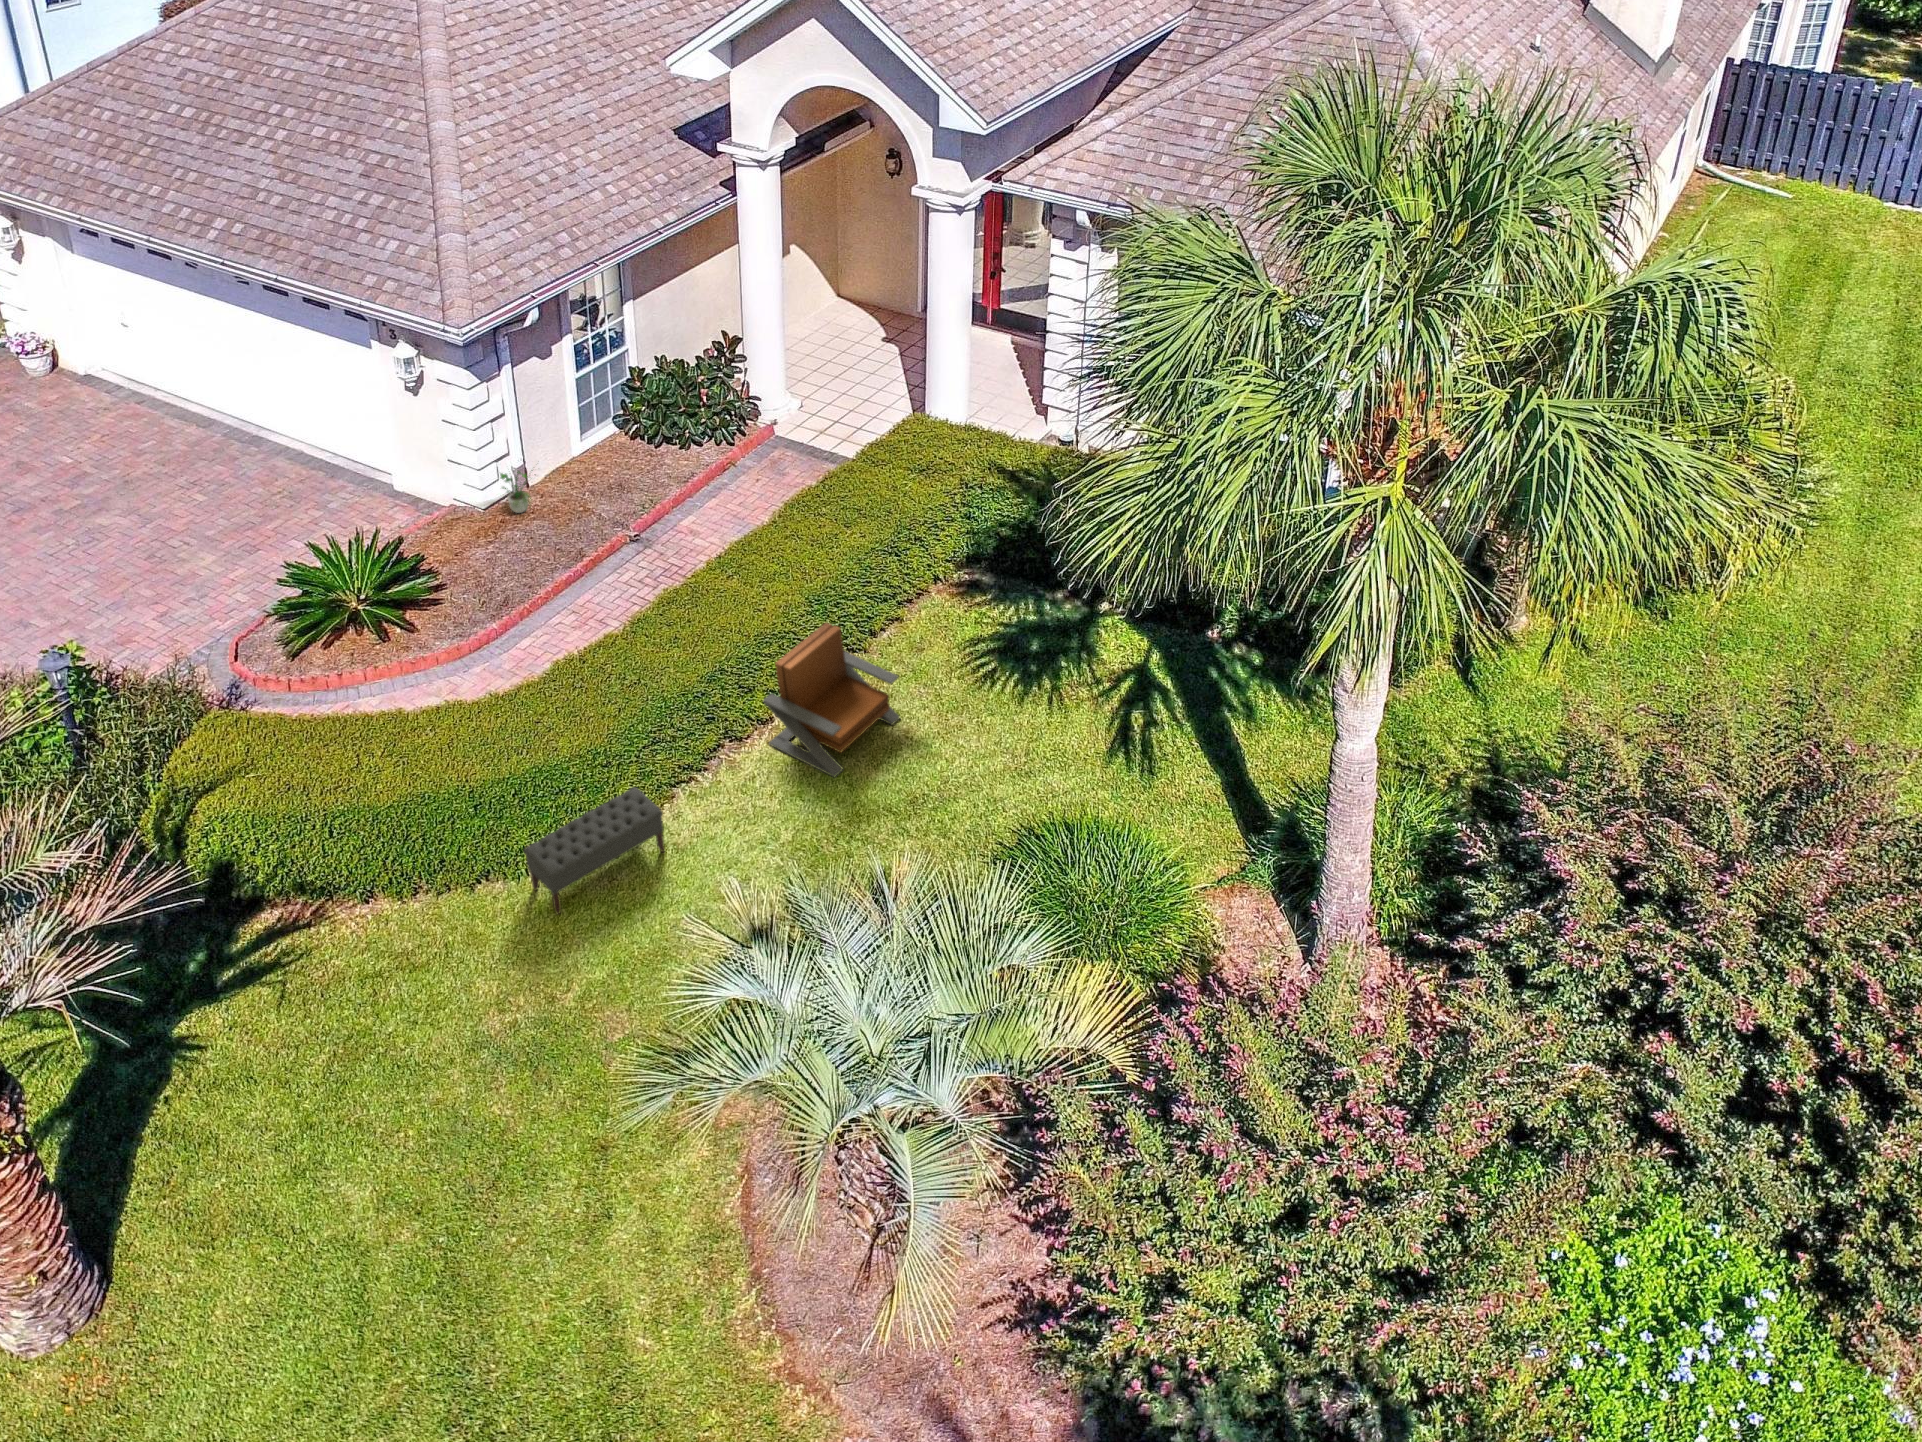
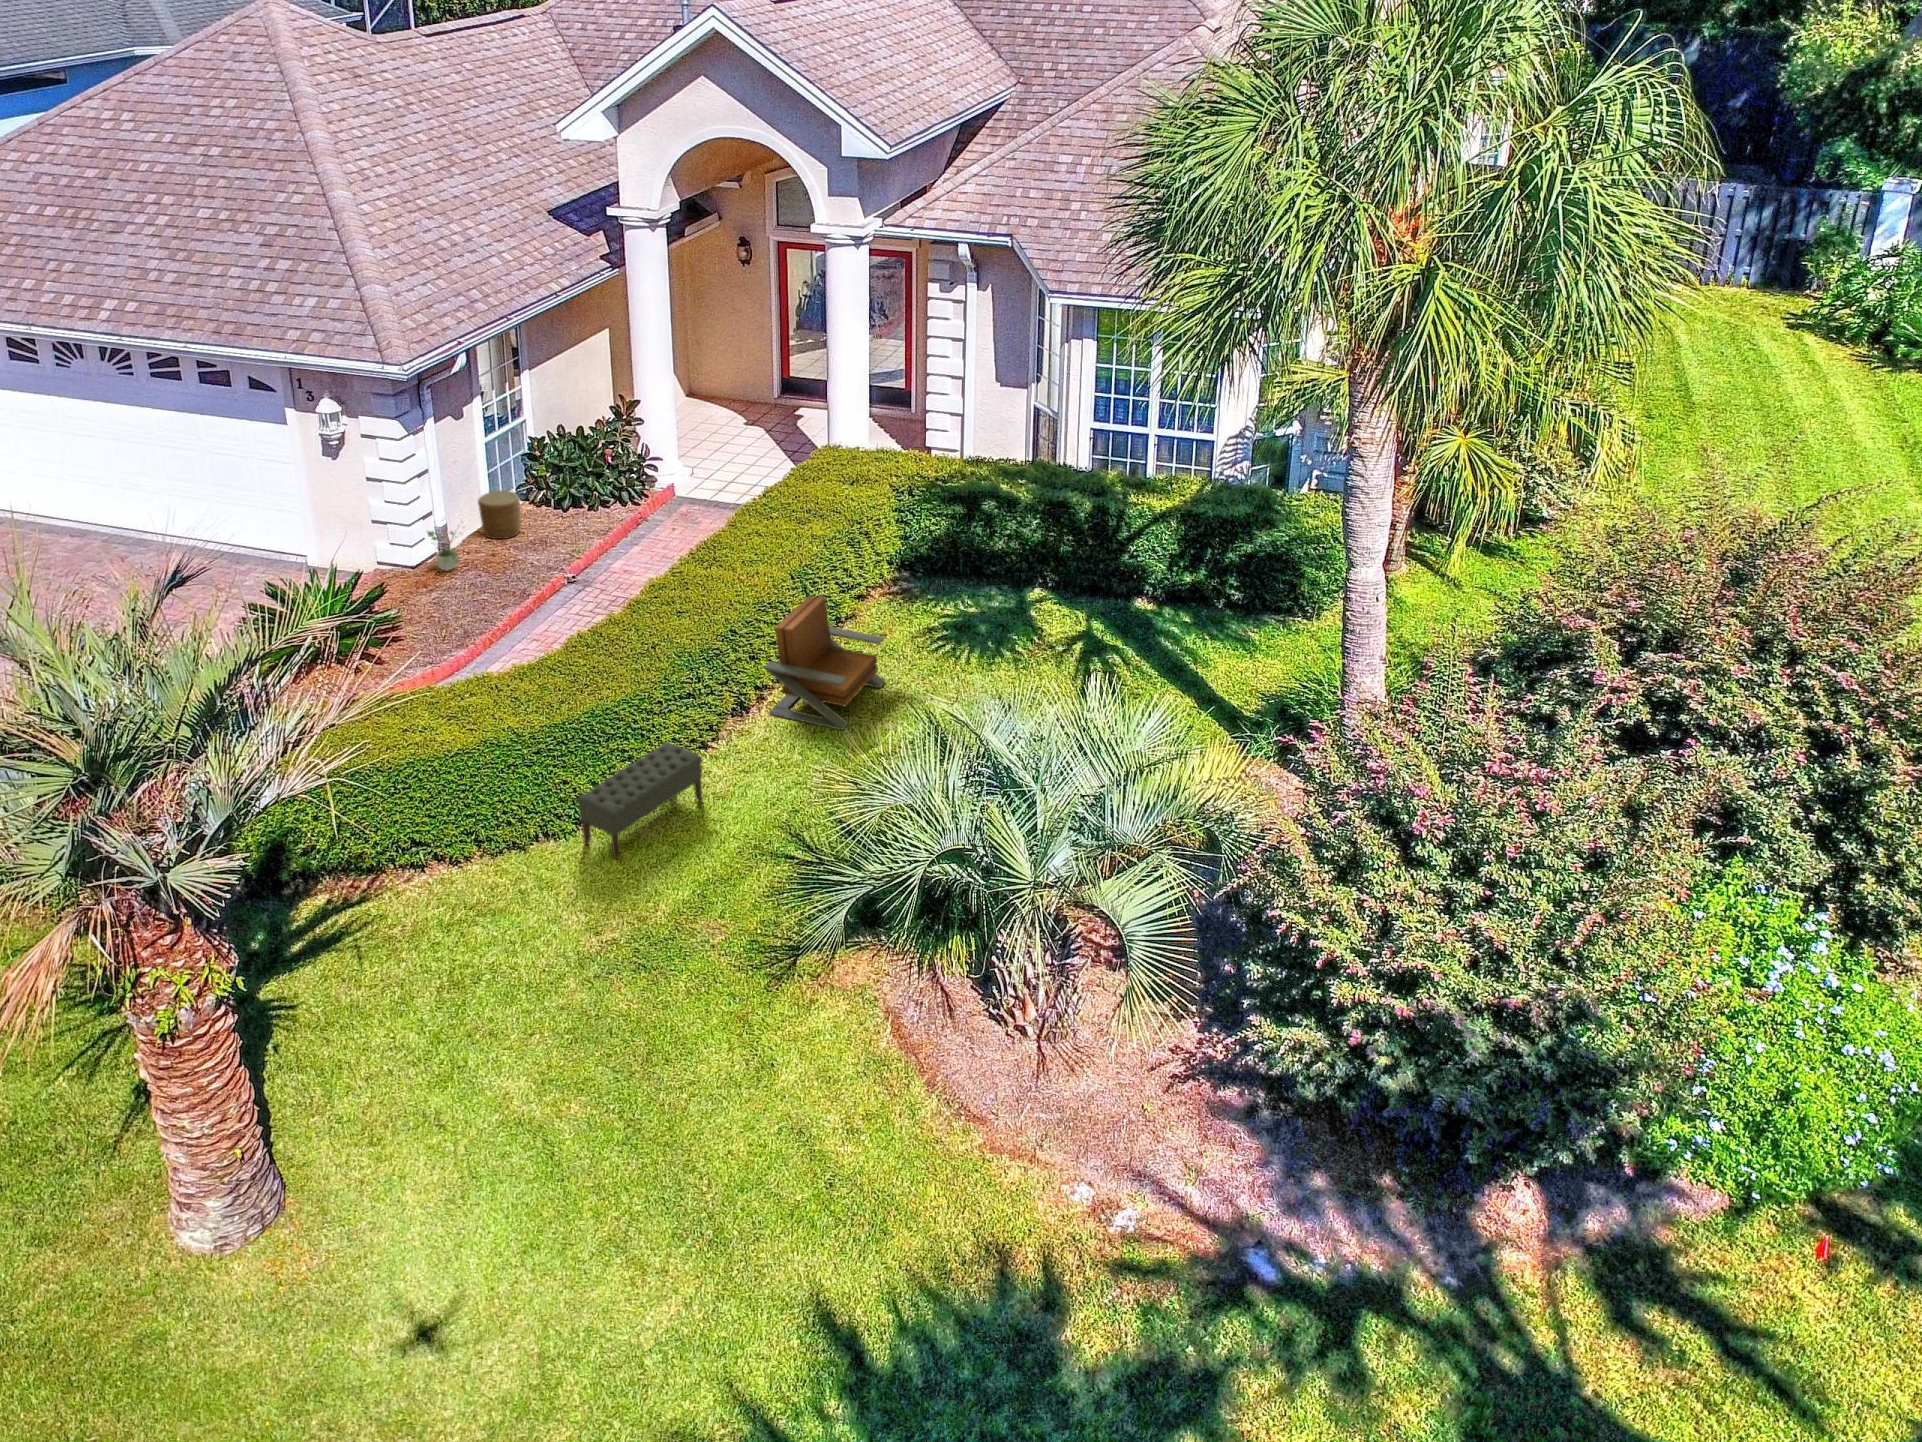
woven basket: none [563,425,606,477] -> present [478,491,521,539]

